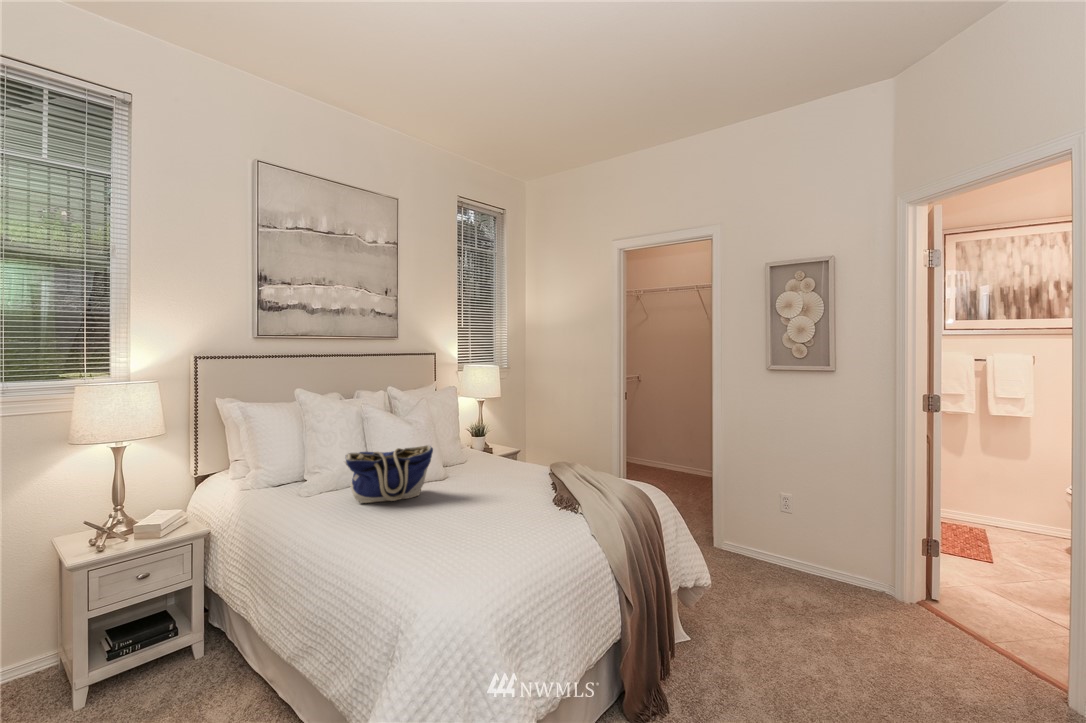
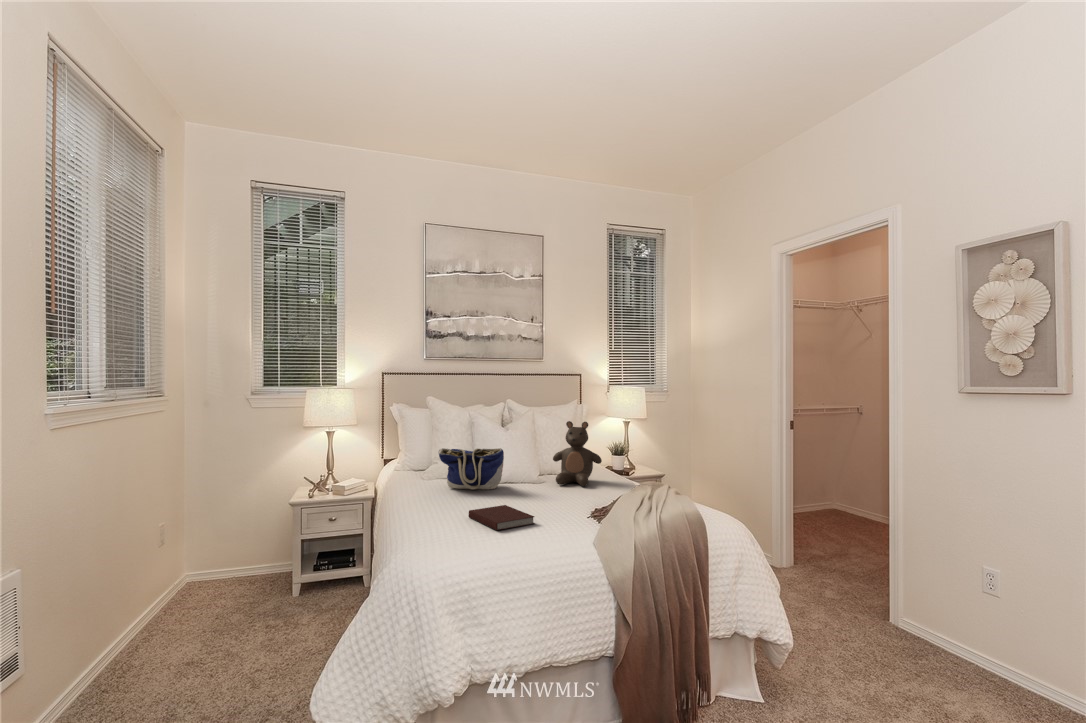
teddy bear: none [465,407,520,480] -> present [553,421,602,486]
notebook: none [446,516,536,552] -> present [469,505,534,530]

